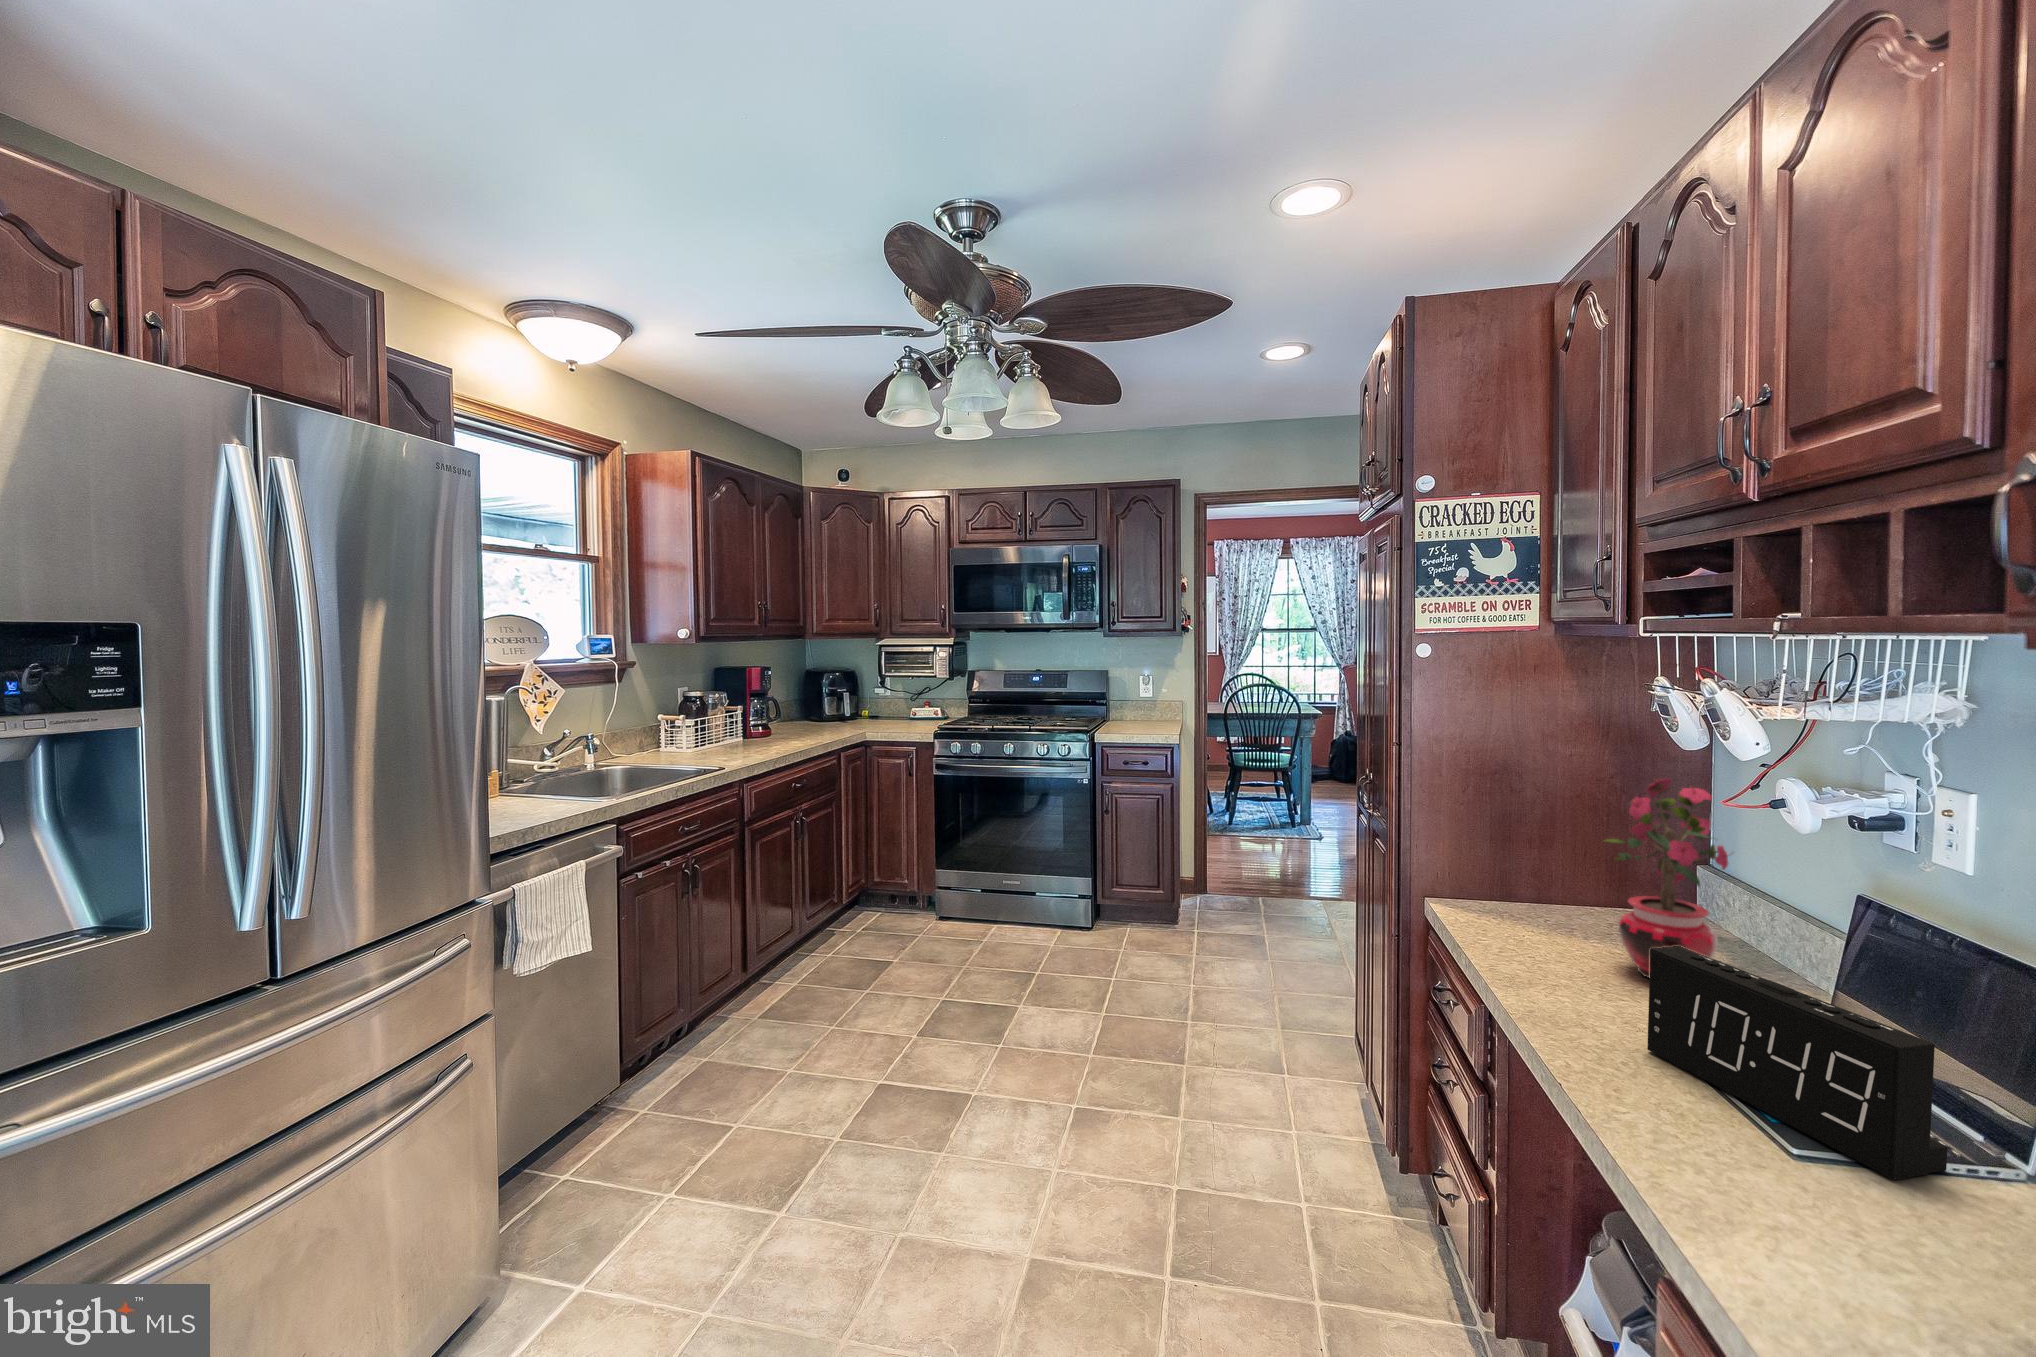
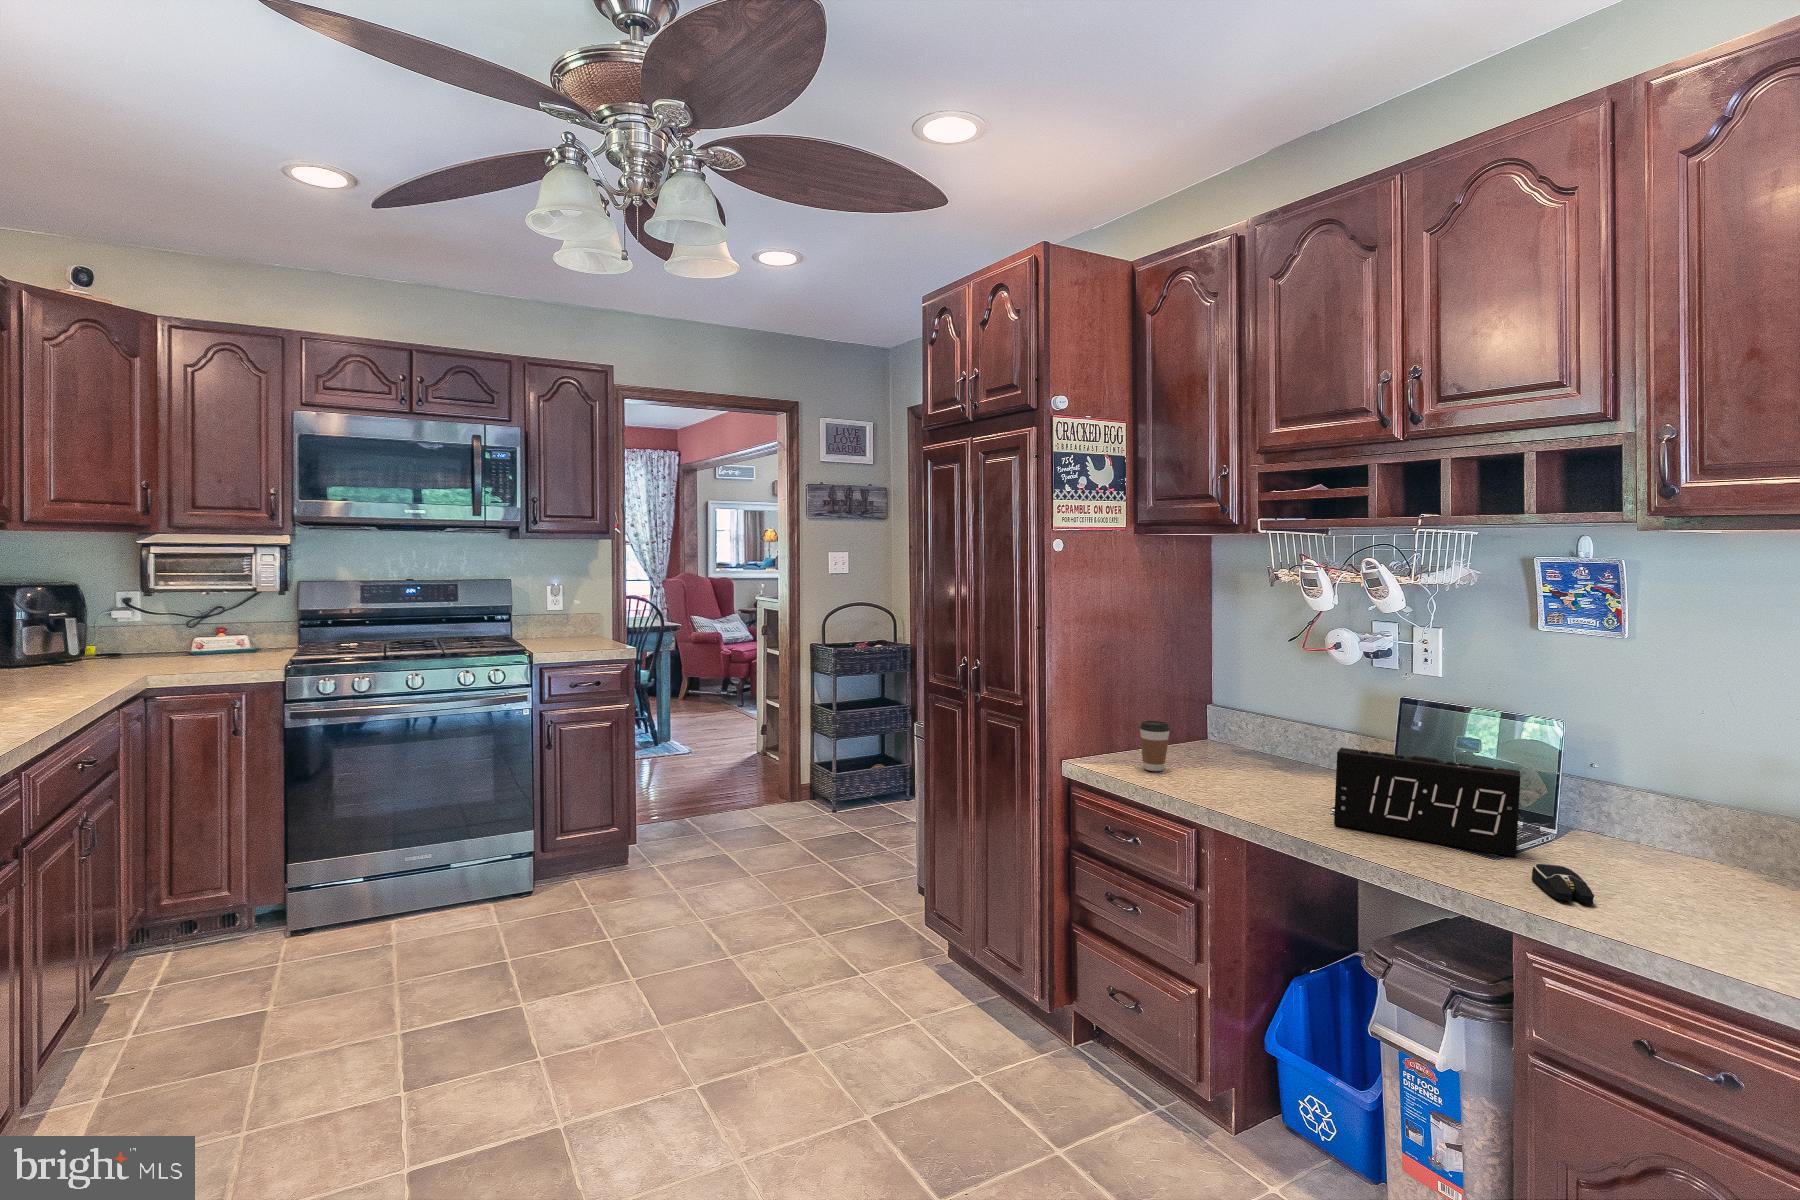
potted plant: present [1605,779,1728,978] -> none [1218,636,1301,783]
coffee cup: none [1511,871,1554,937] -> present [1140,721,1170,771]
computer mouse: none [1808,1188,1917,1270] -> present [1532,864,1594,904]

